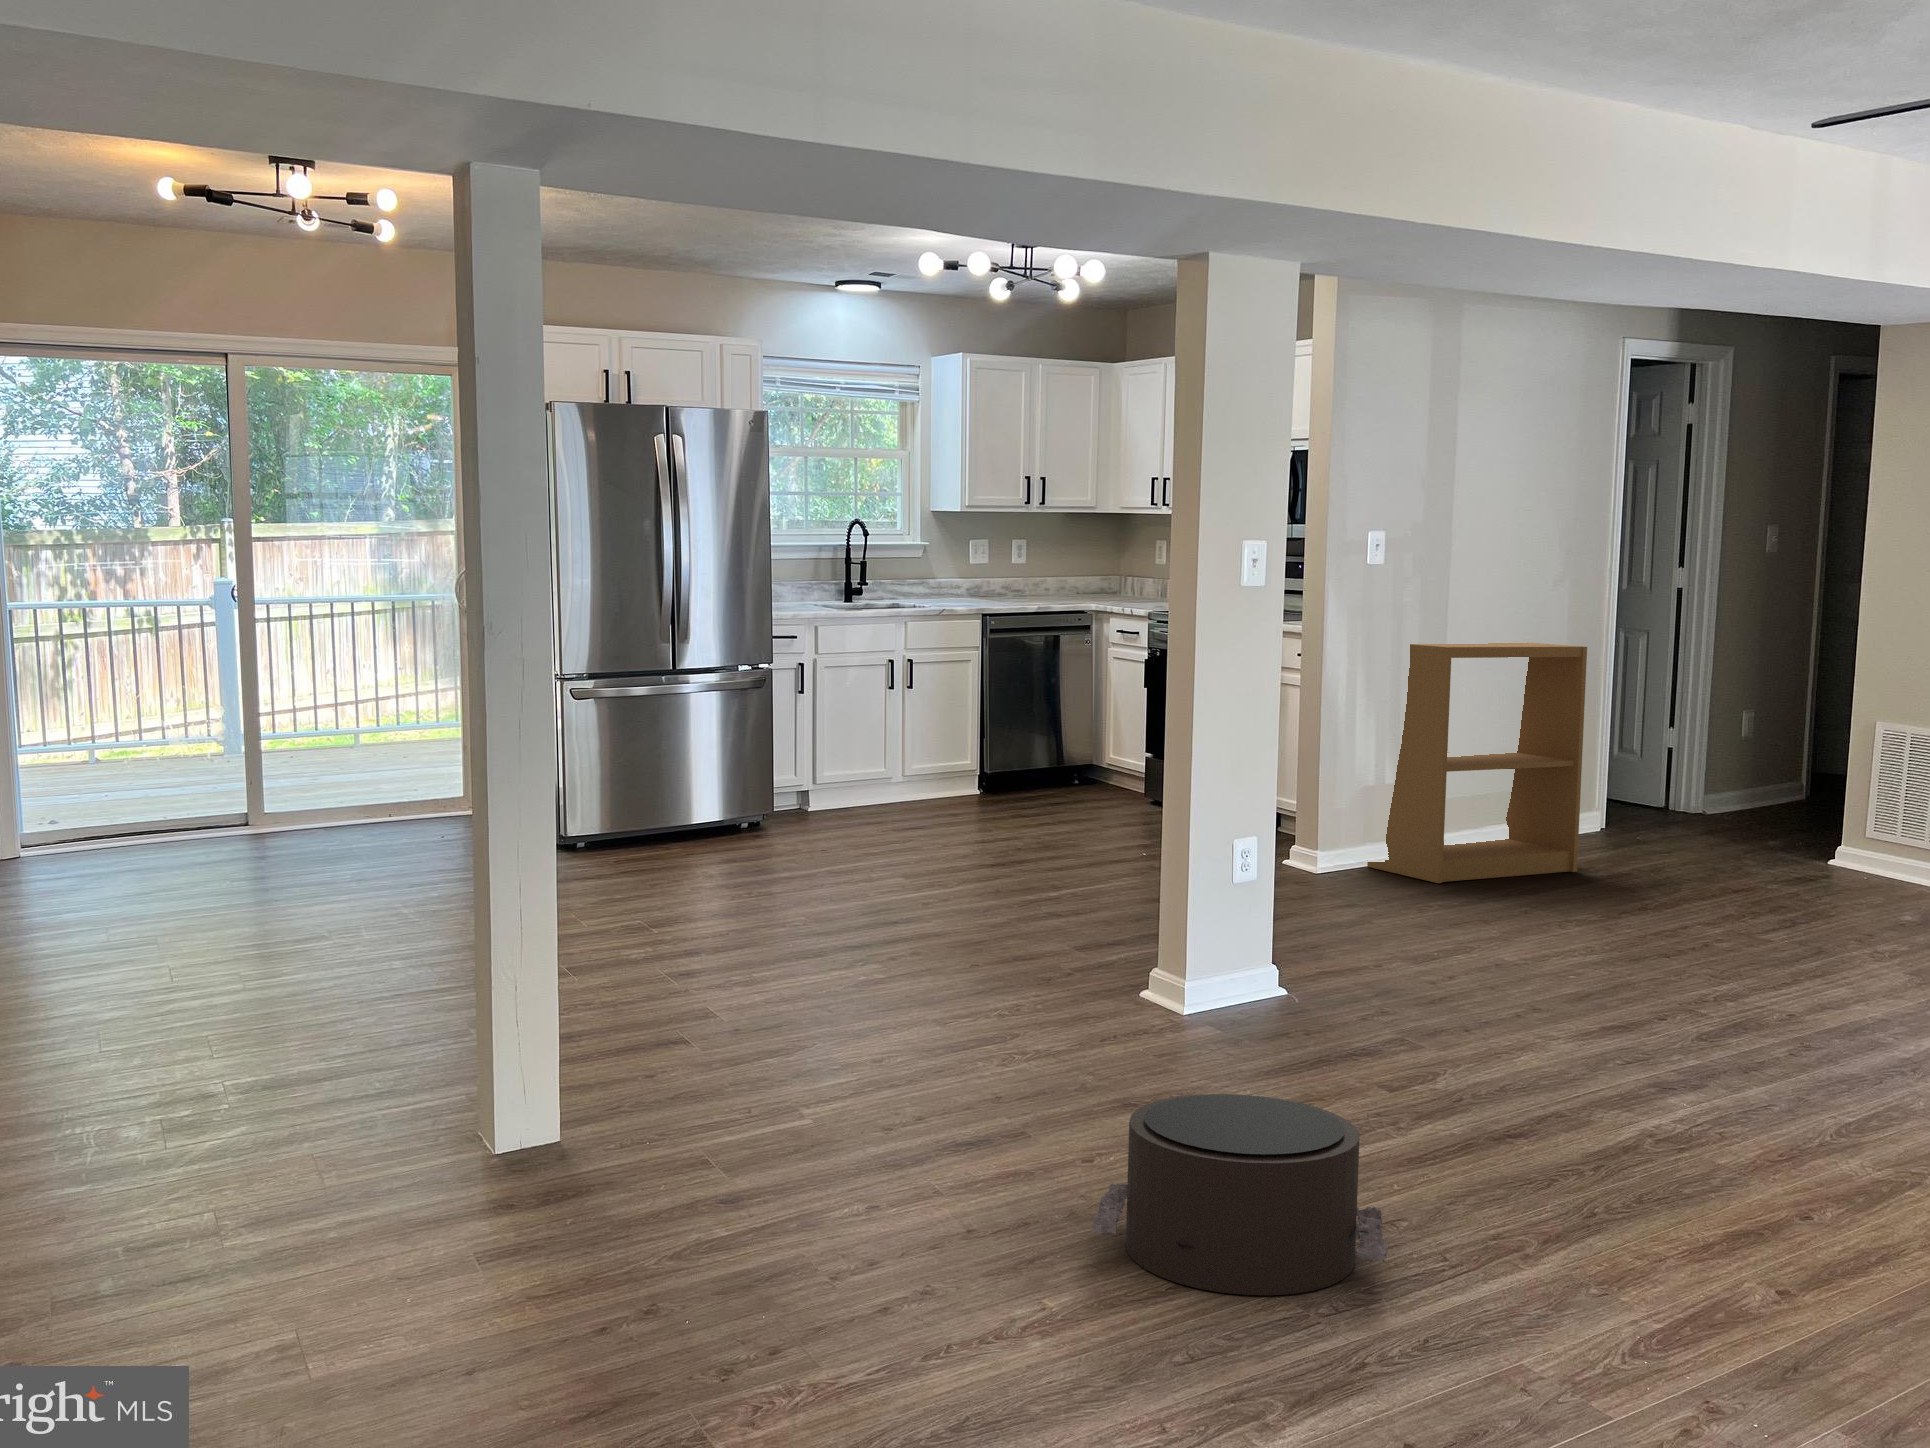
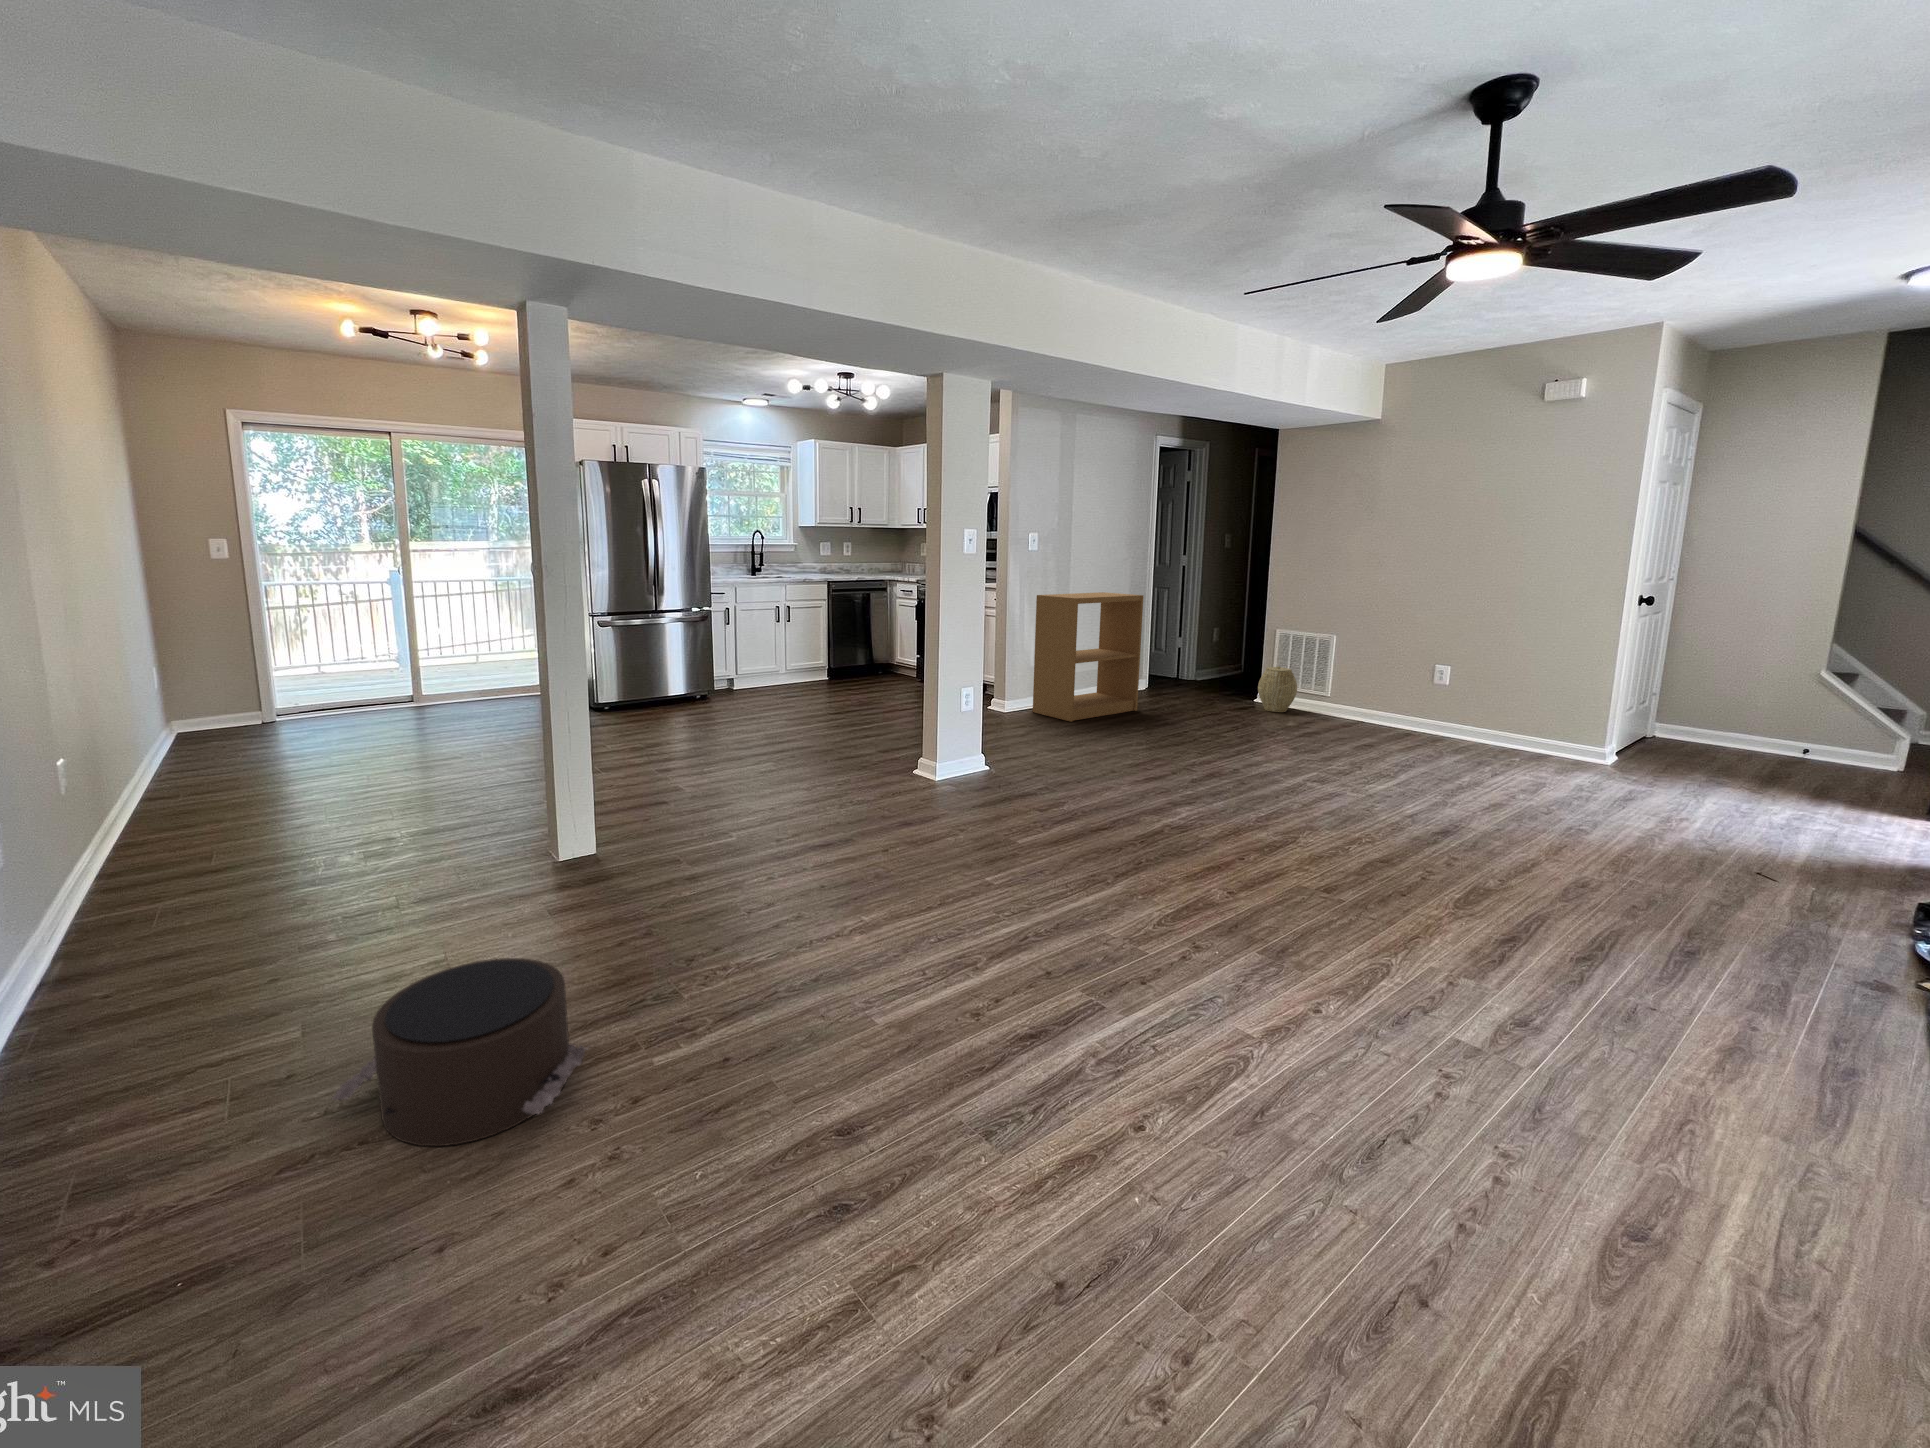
woven basket: none [1827,793,1906,884] -> present [1258,666,1297,712]
pouf: present [1093,1094,1389,1295] -> present [332,958,589,1146]

